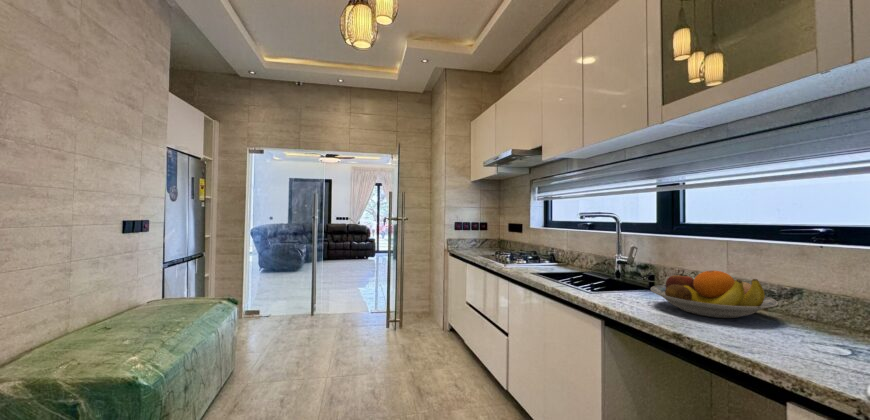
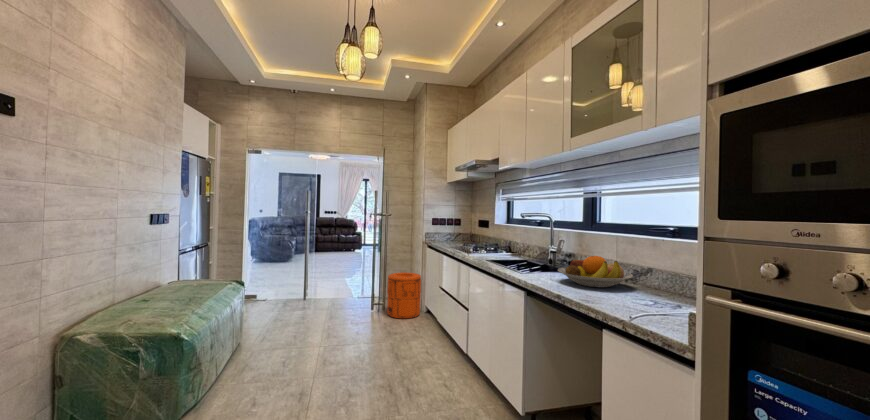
trash can: none [405,284,443,338] -> present [387,272,421,318]

